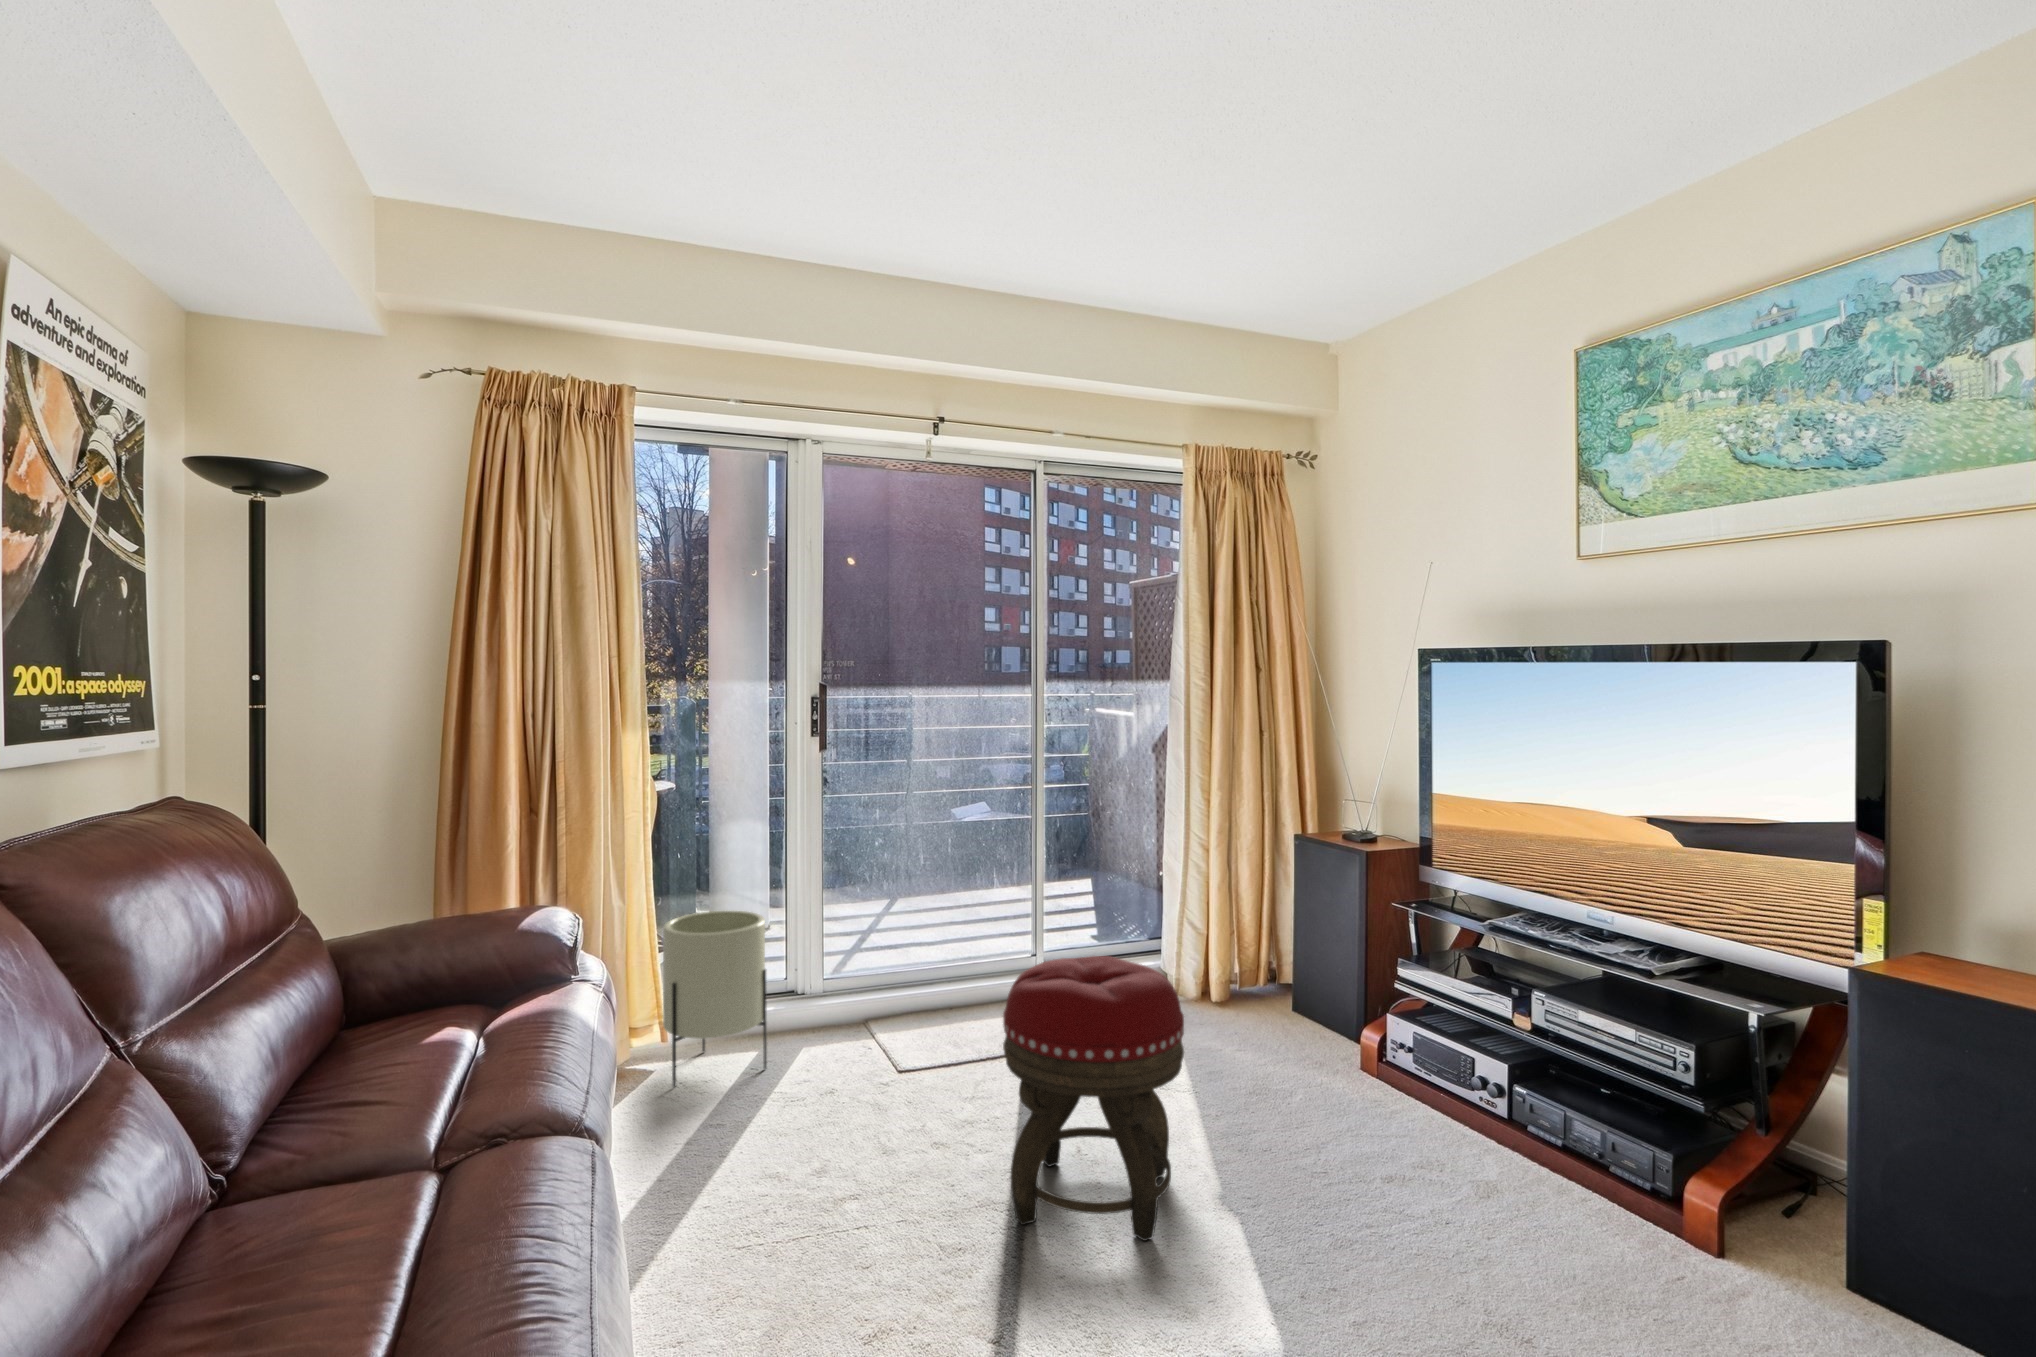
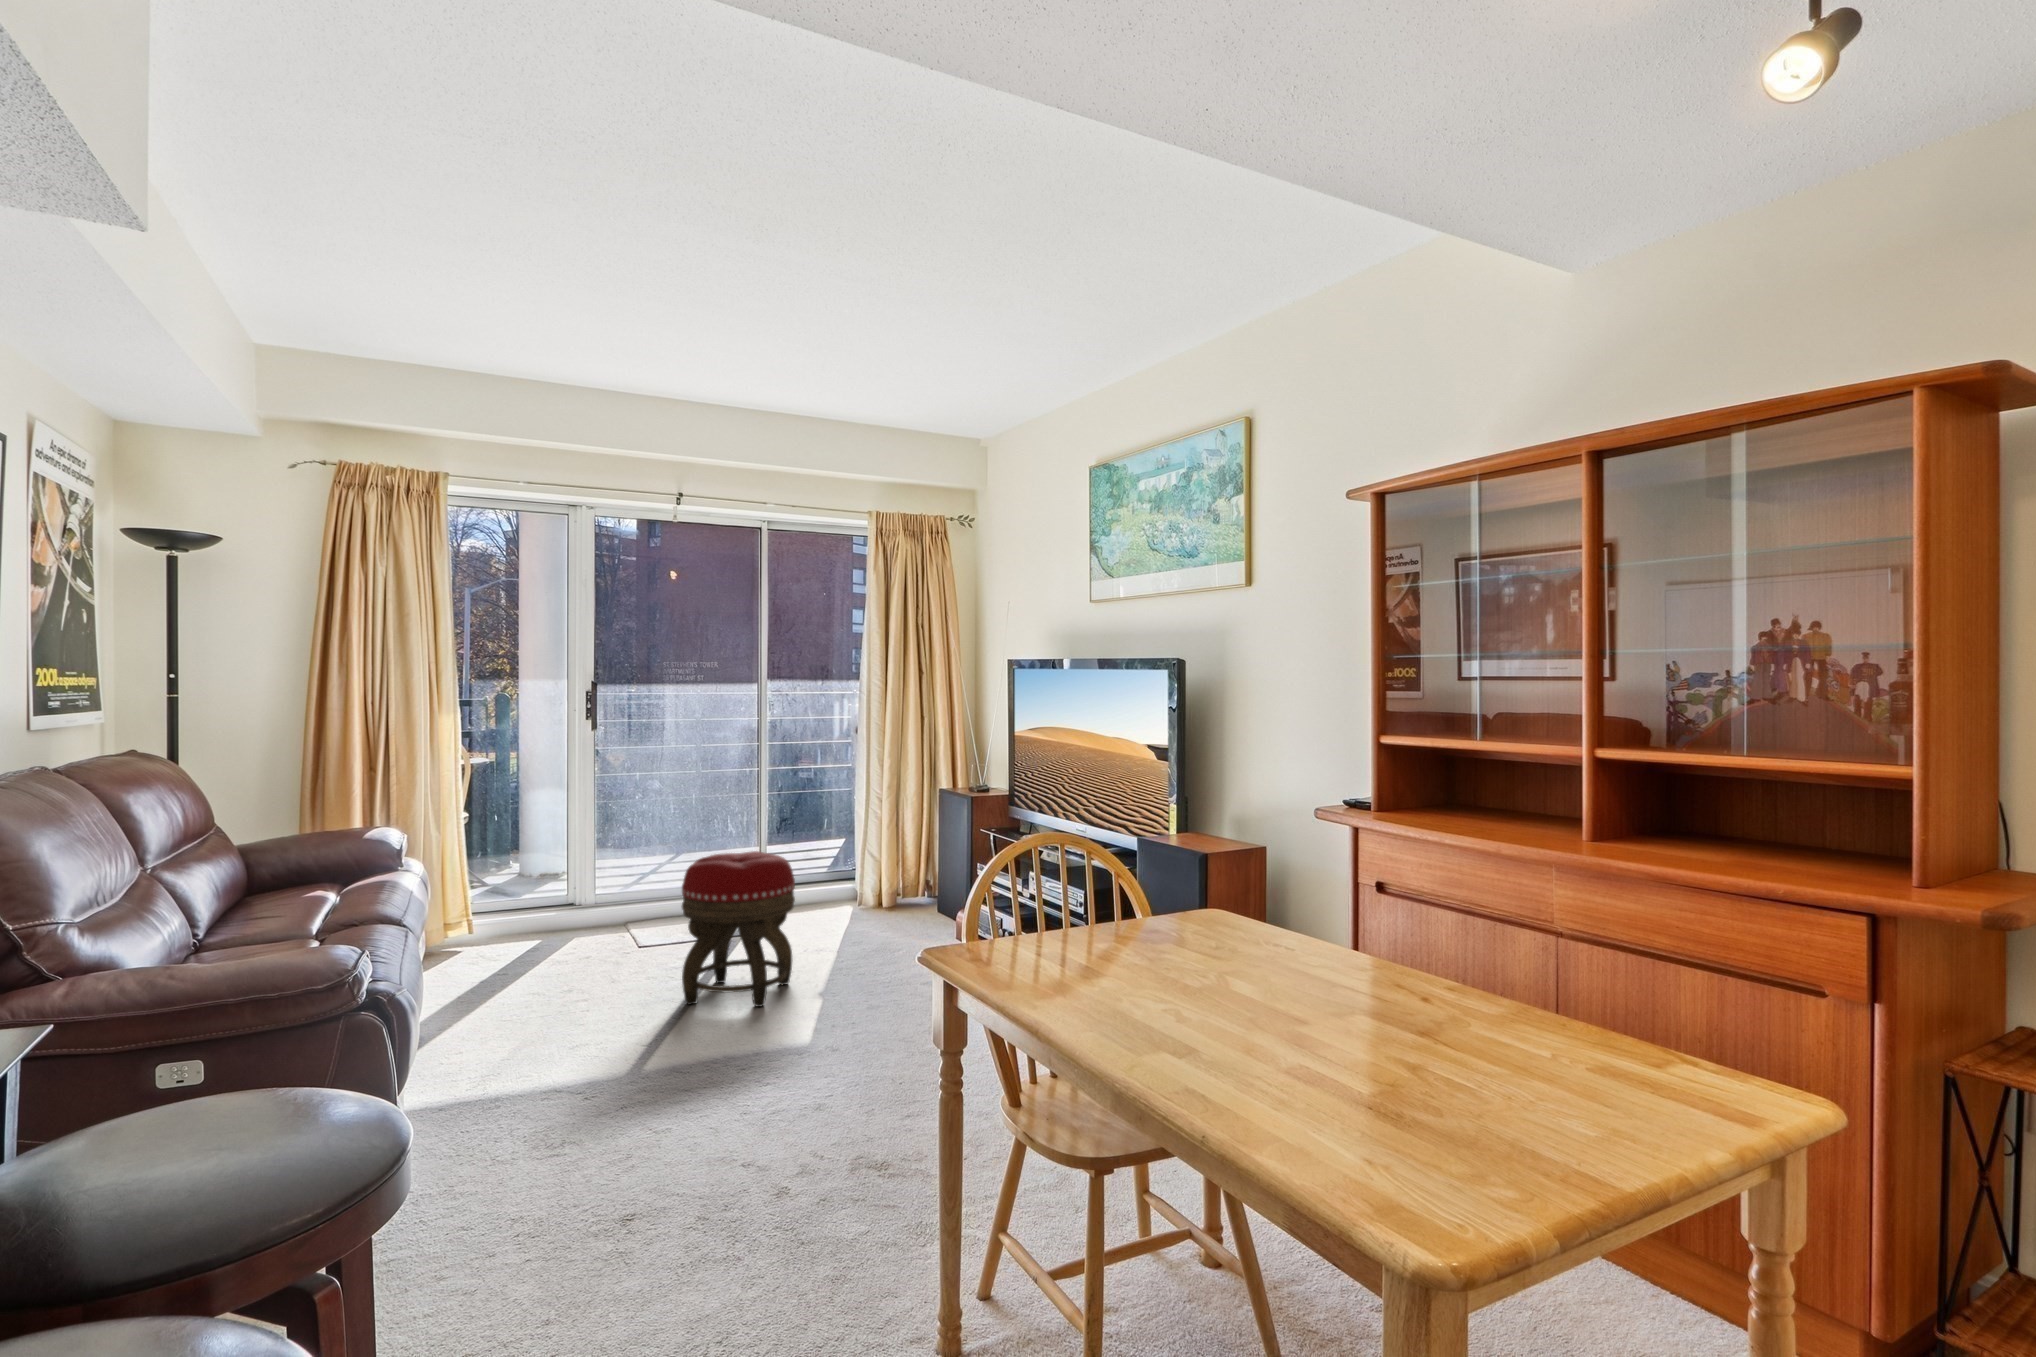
planter: present [663,911,767,1087] -> none [466,843,543,960]

